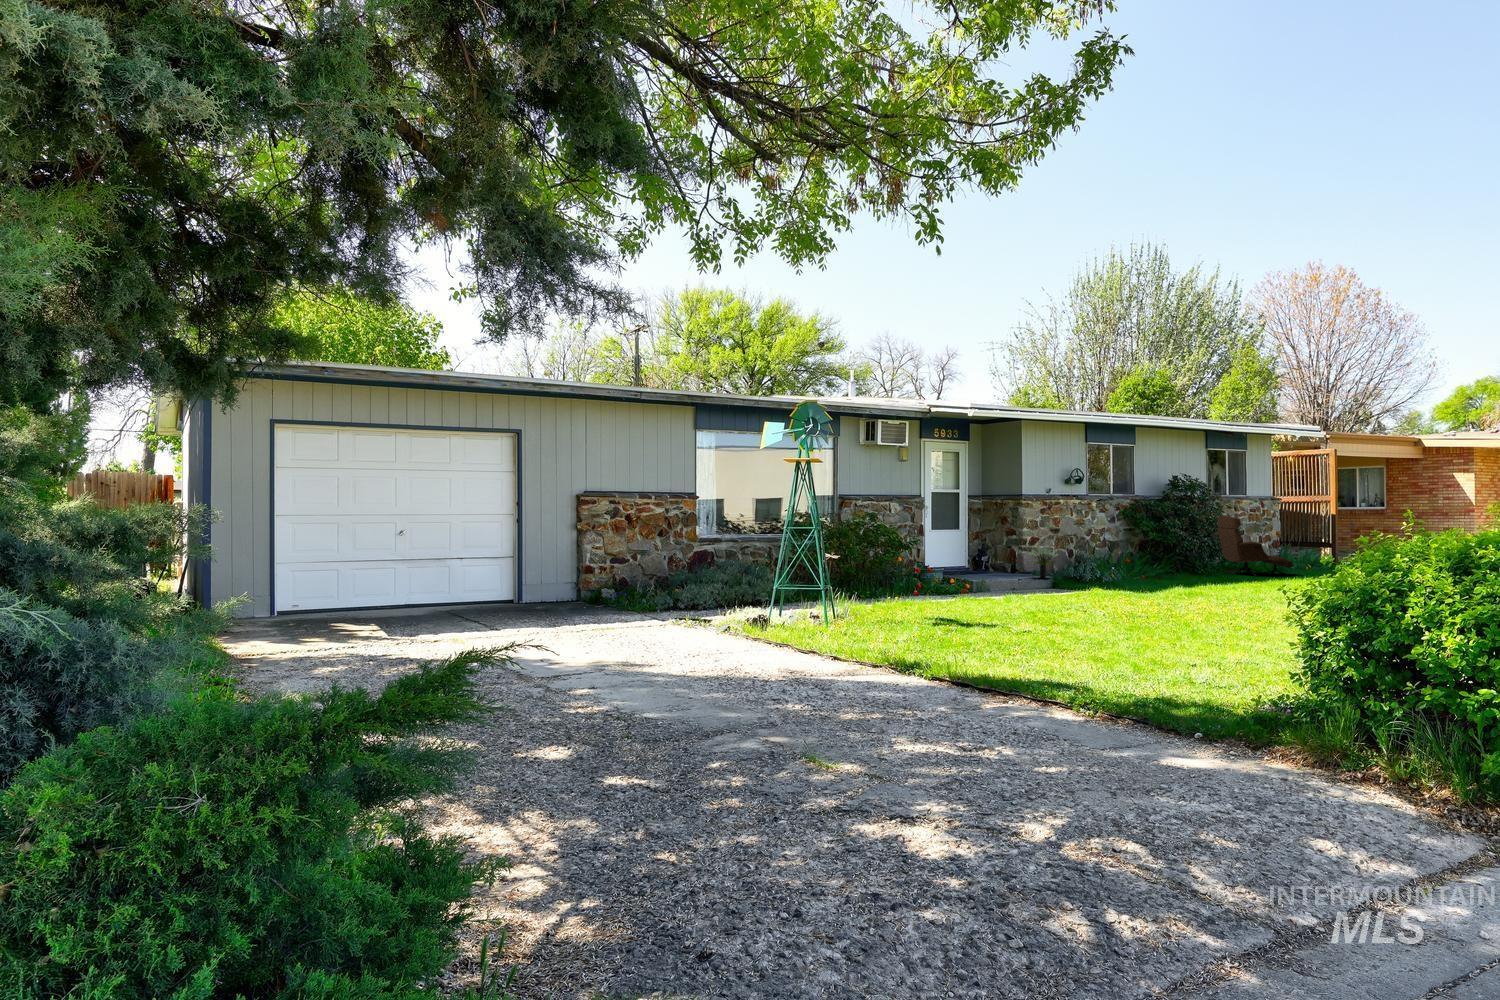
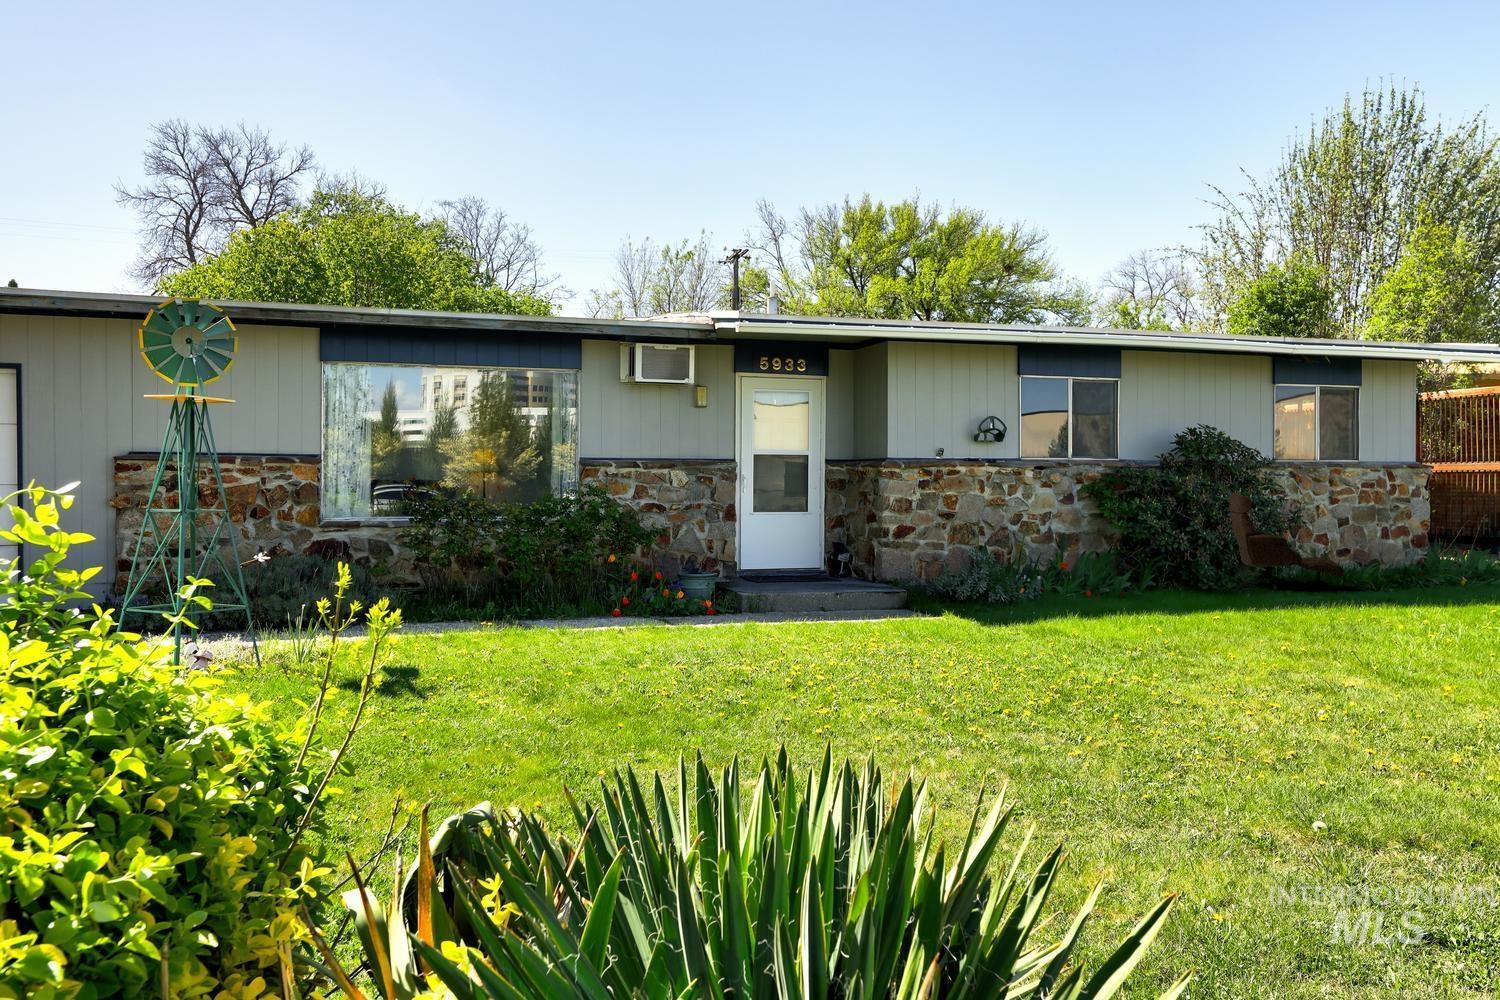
potted plant: present [1028,547,1058,578] -> none [893,538,938,586]

